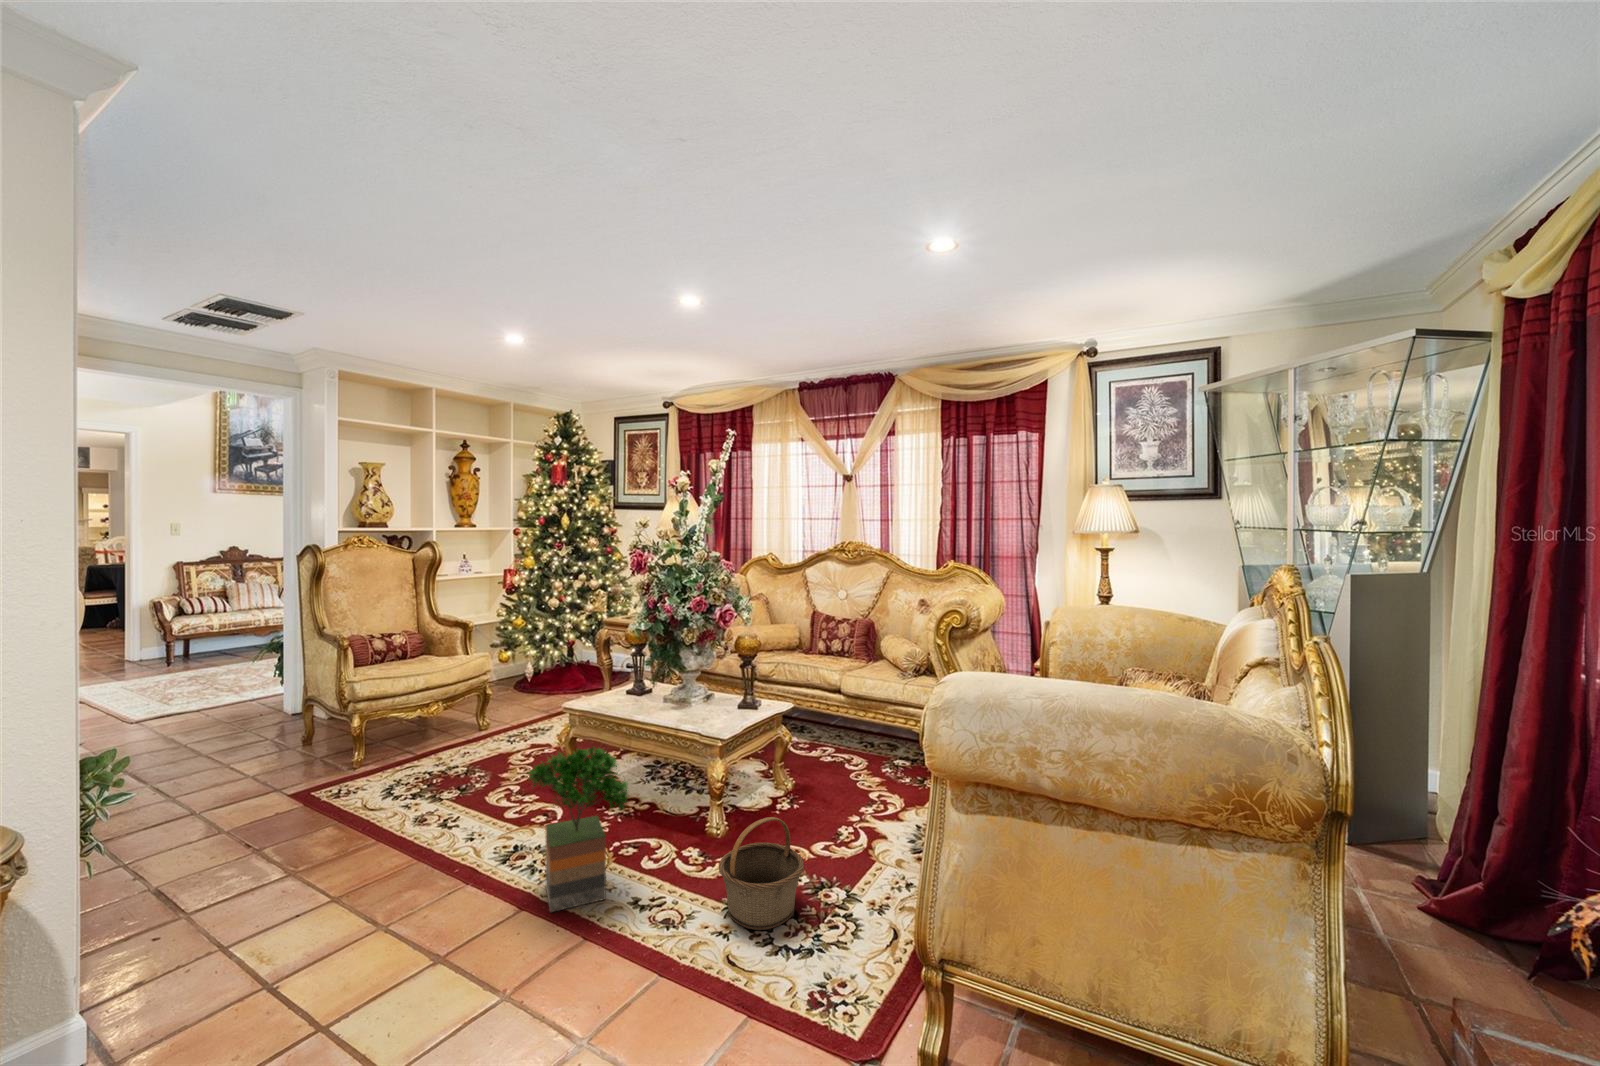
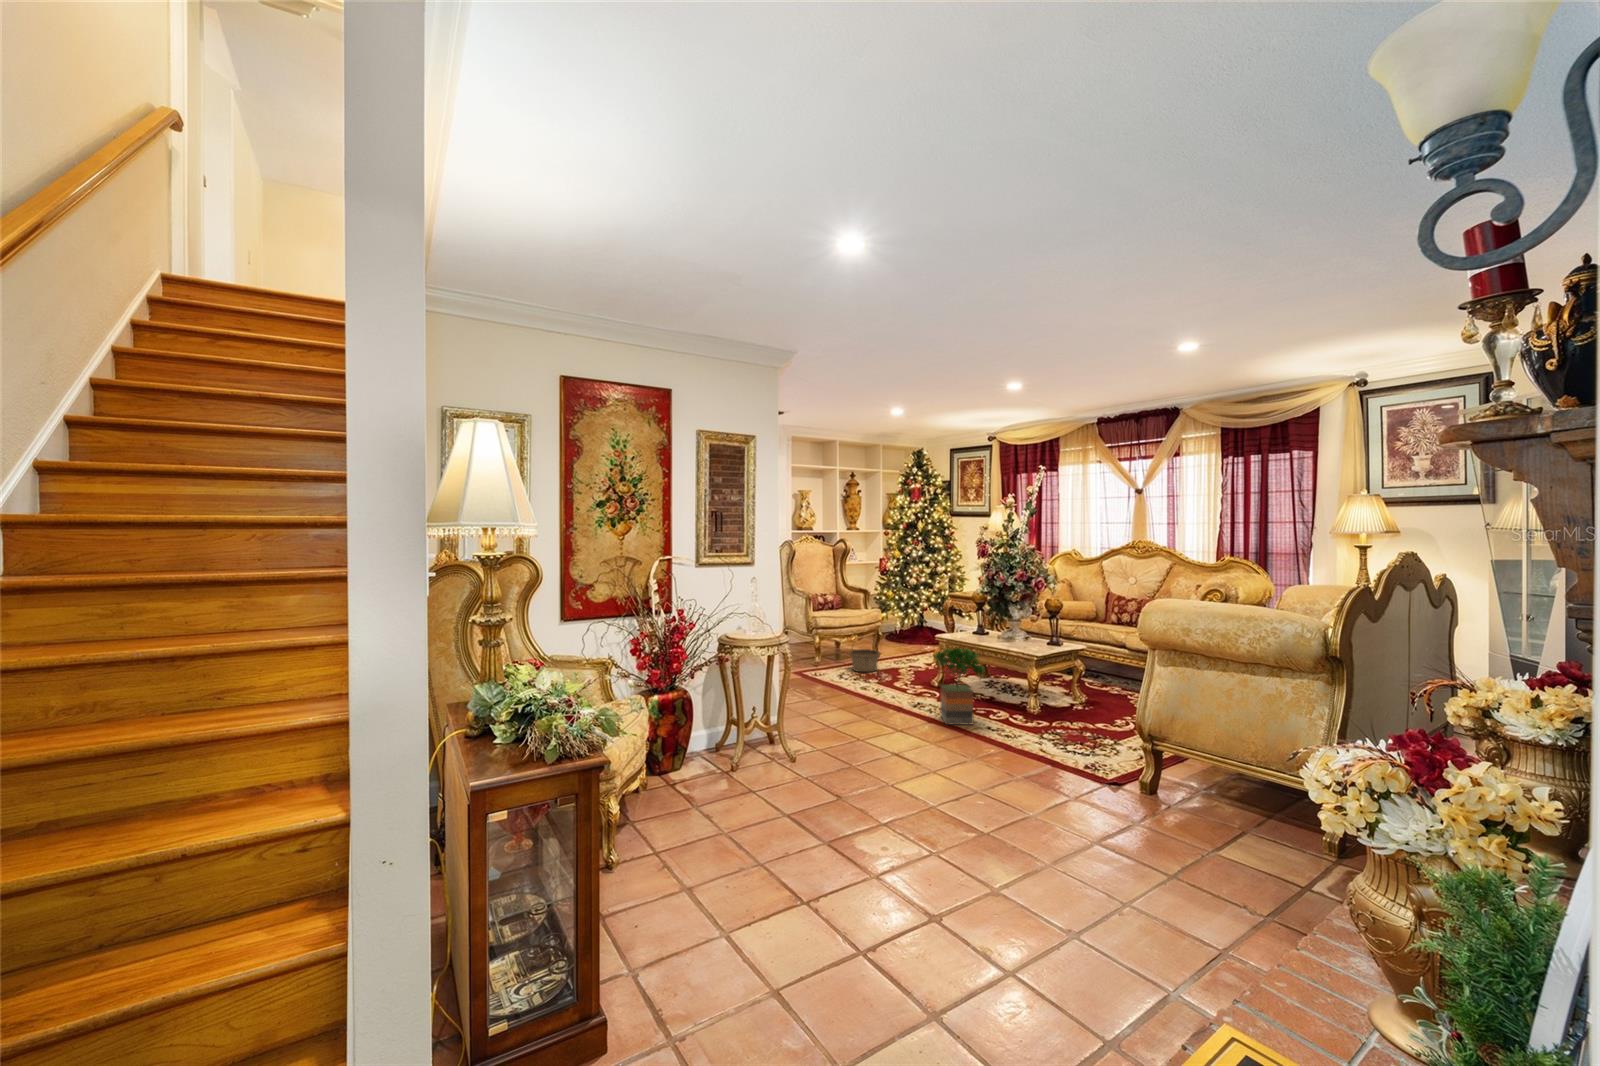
basket: present [719,817,804,930] -> present [850,643,880,672]

